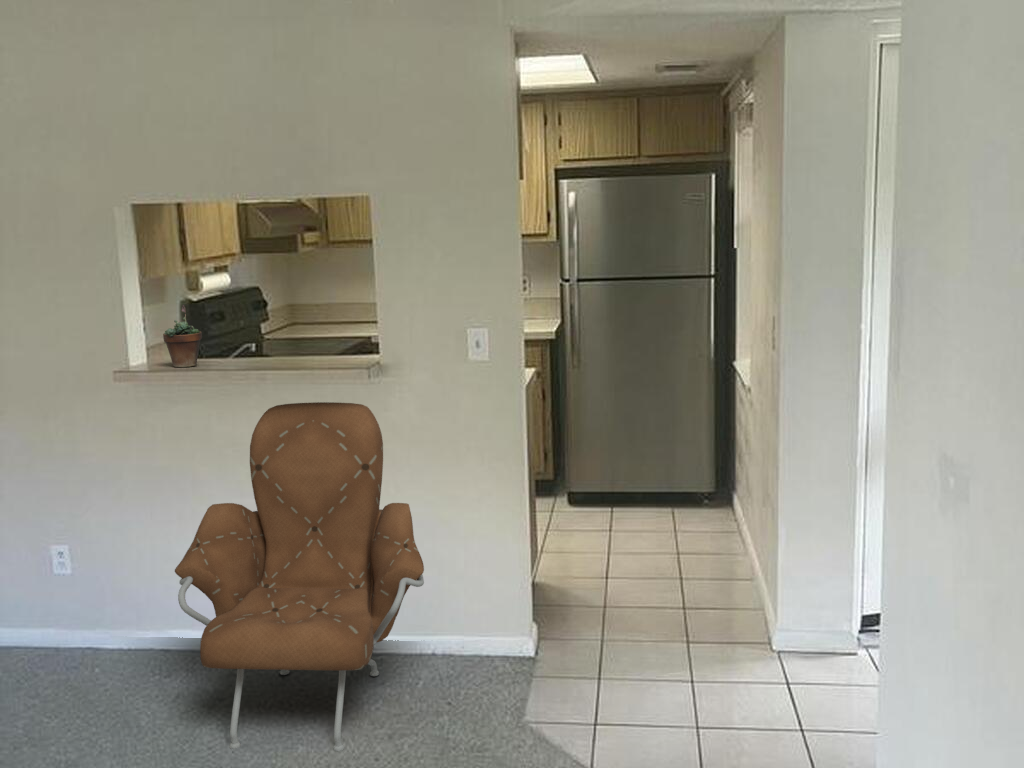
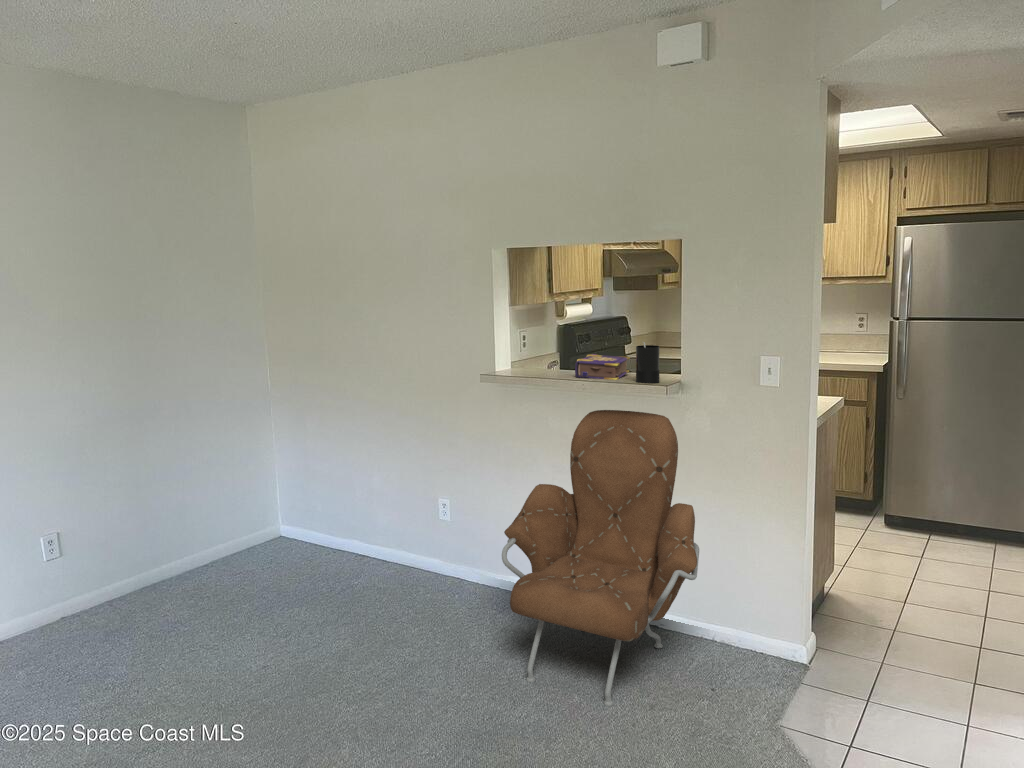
succulent plant: present [163,305,202,367] -> none [519,326,547,375]
candle: none [322,318,353,368] -> present [636,342,660,383]
book: none [244,337,305,367] -> present [575,354,630,380]

